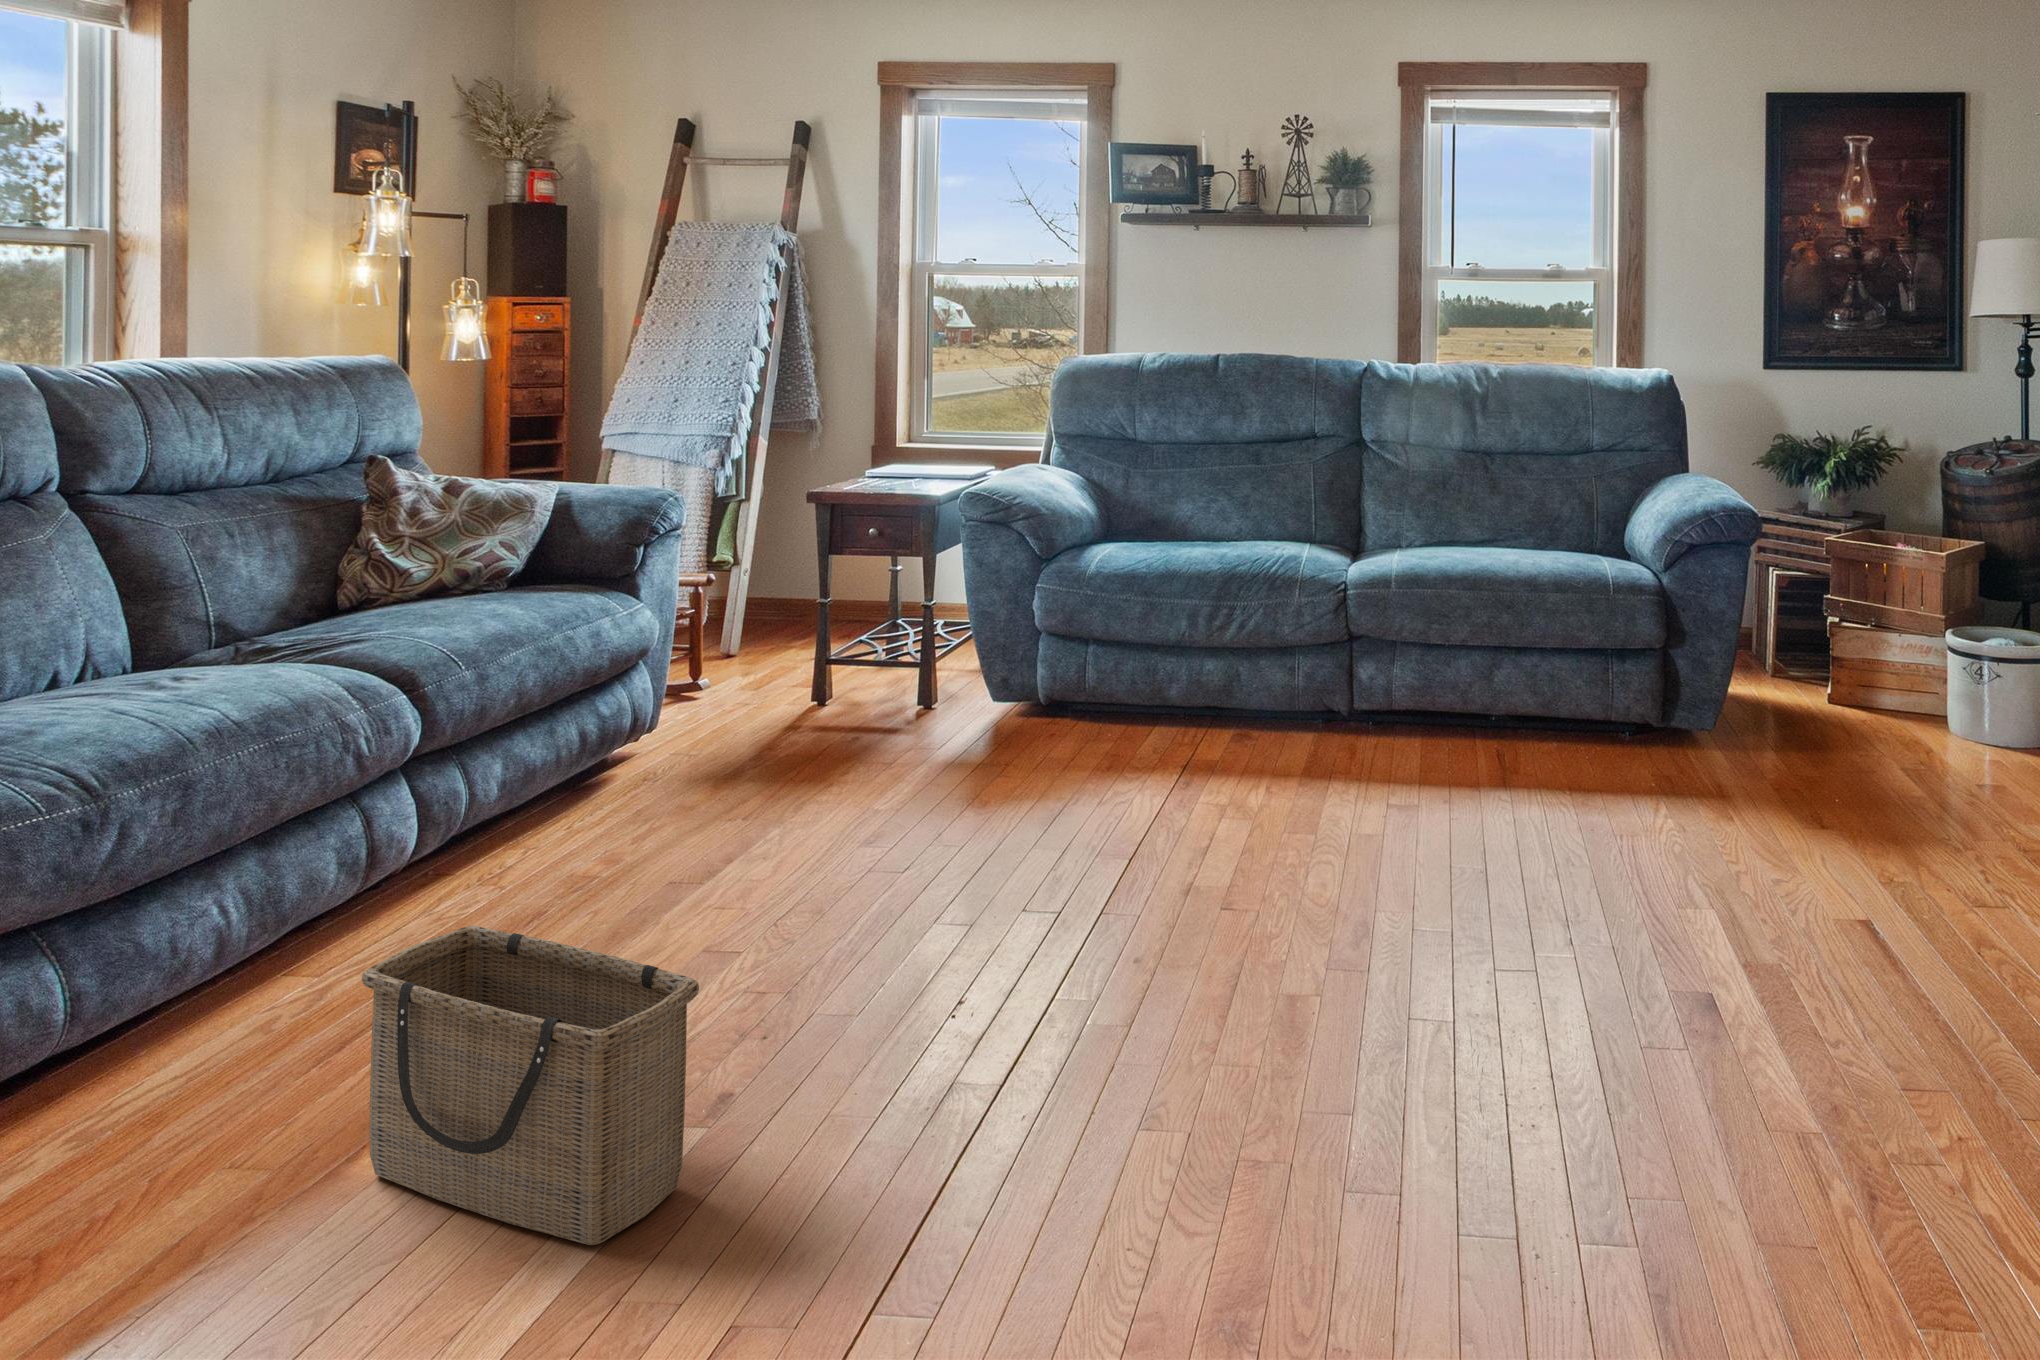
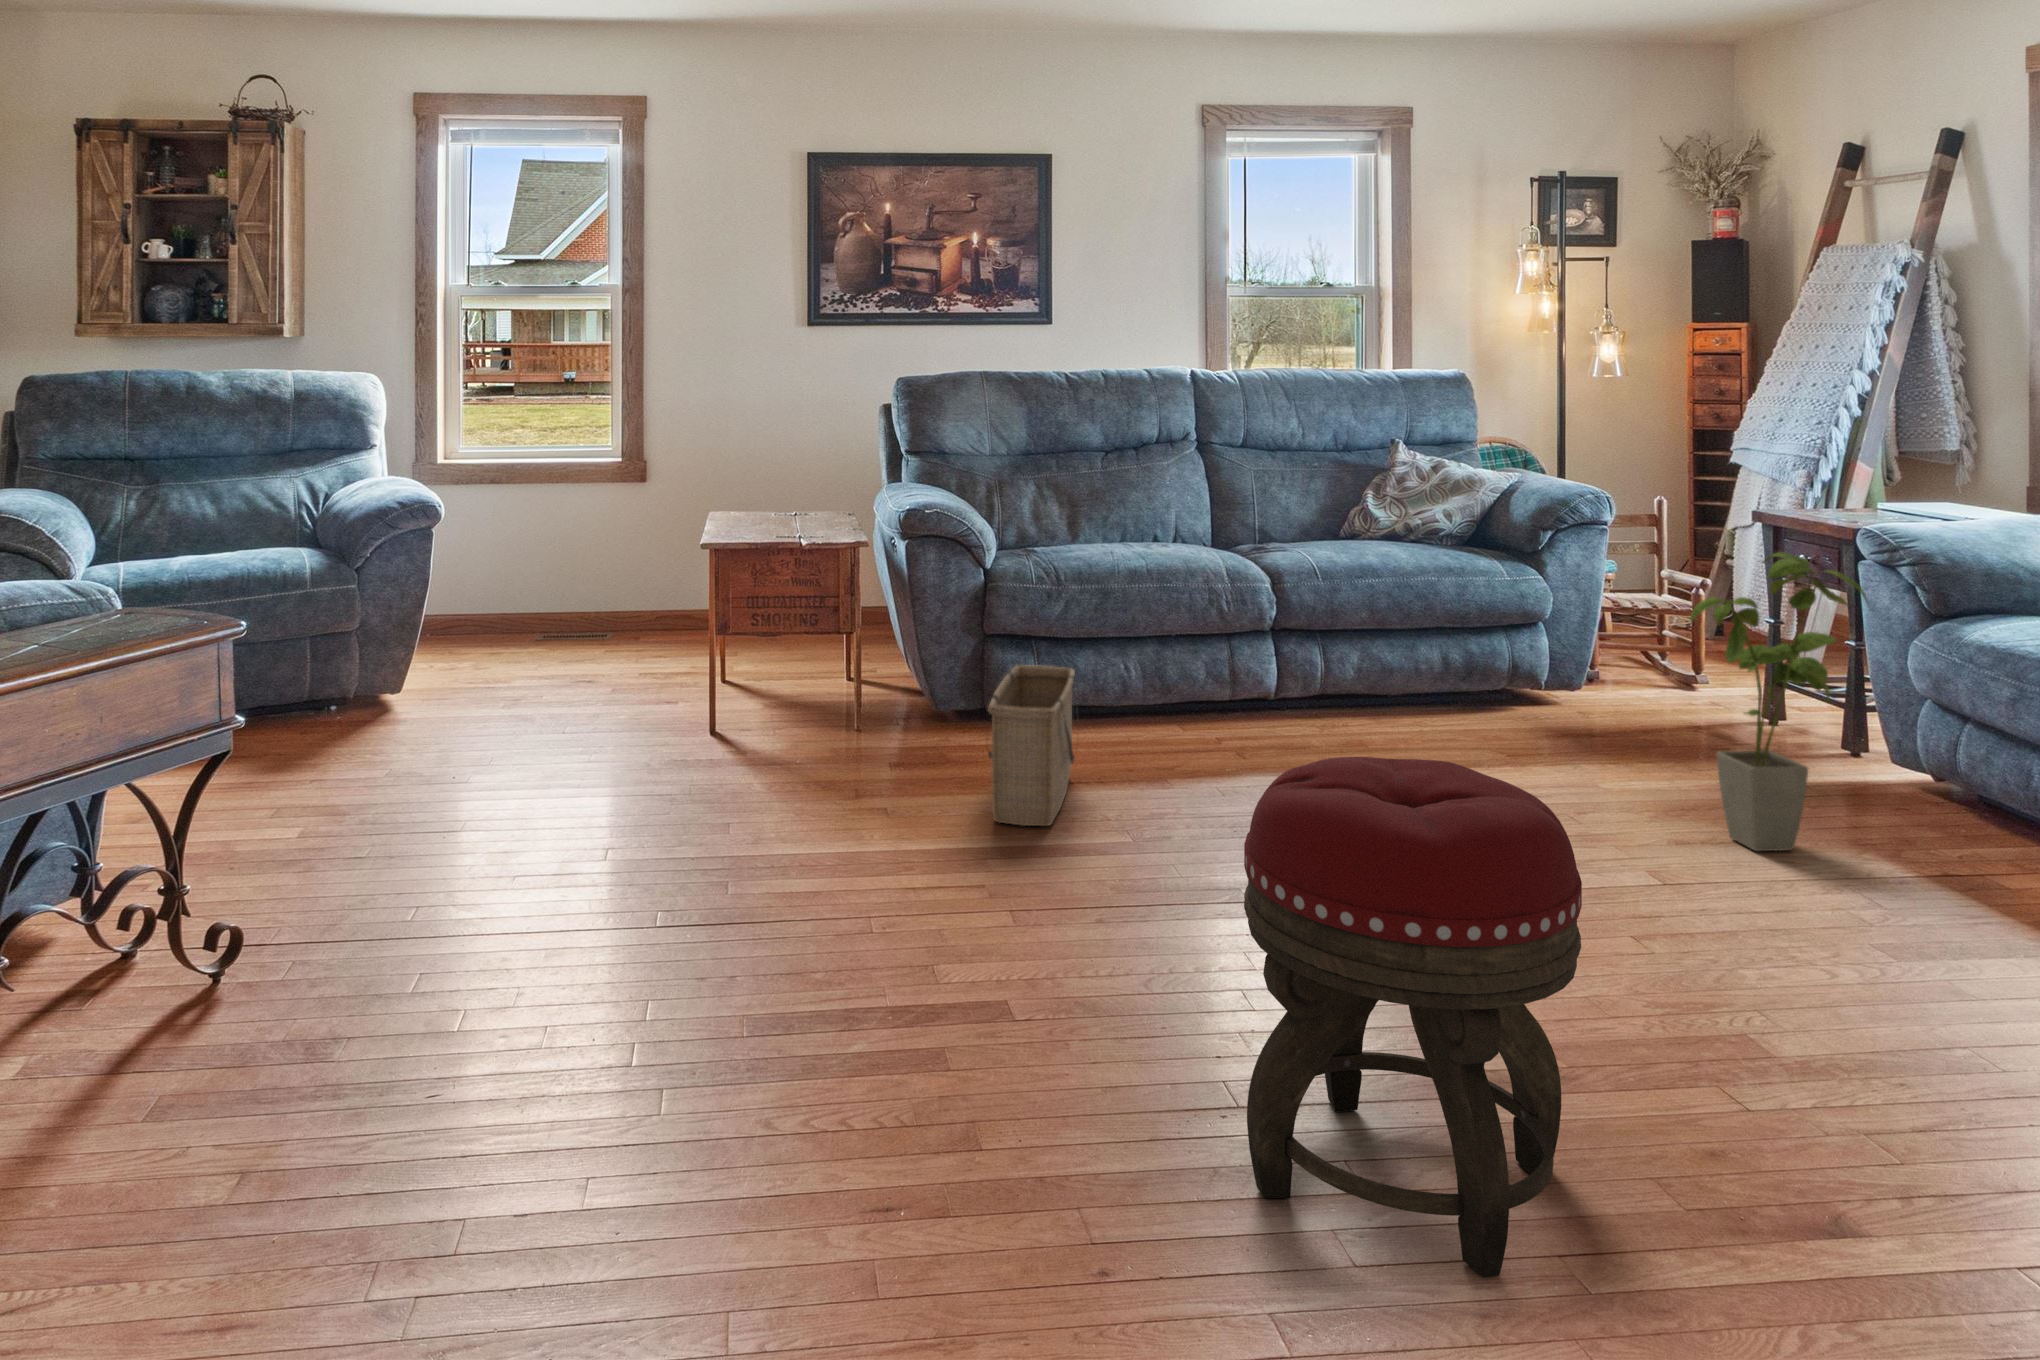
house plant: none [1066,525,1192,800] -> present [1690,552,1870,851]
footstool: none [1561,751,1880,1237] -> present [1244,757,1582,1277]

